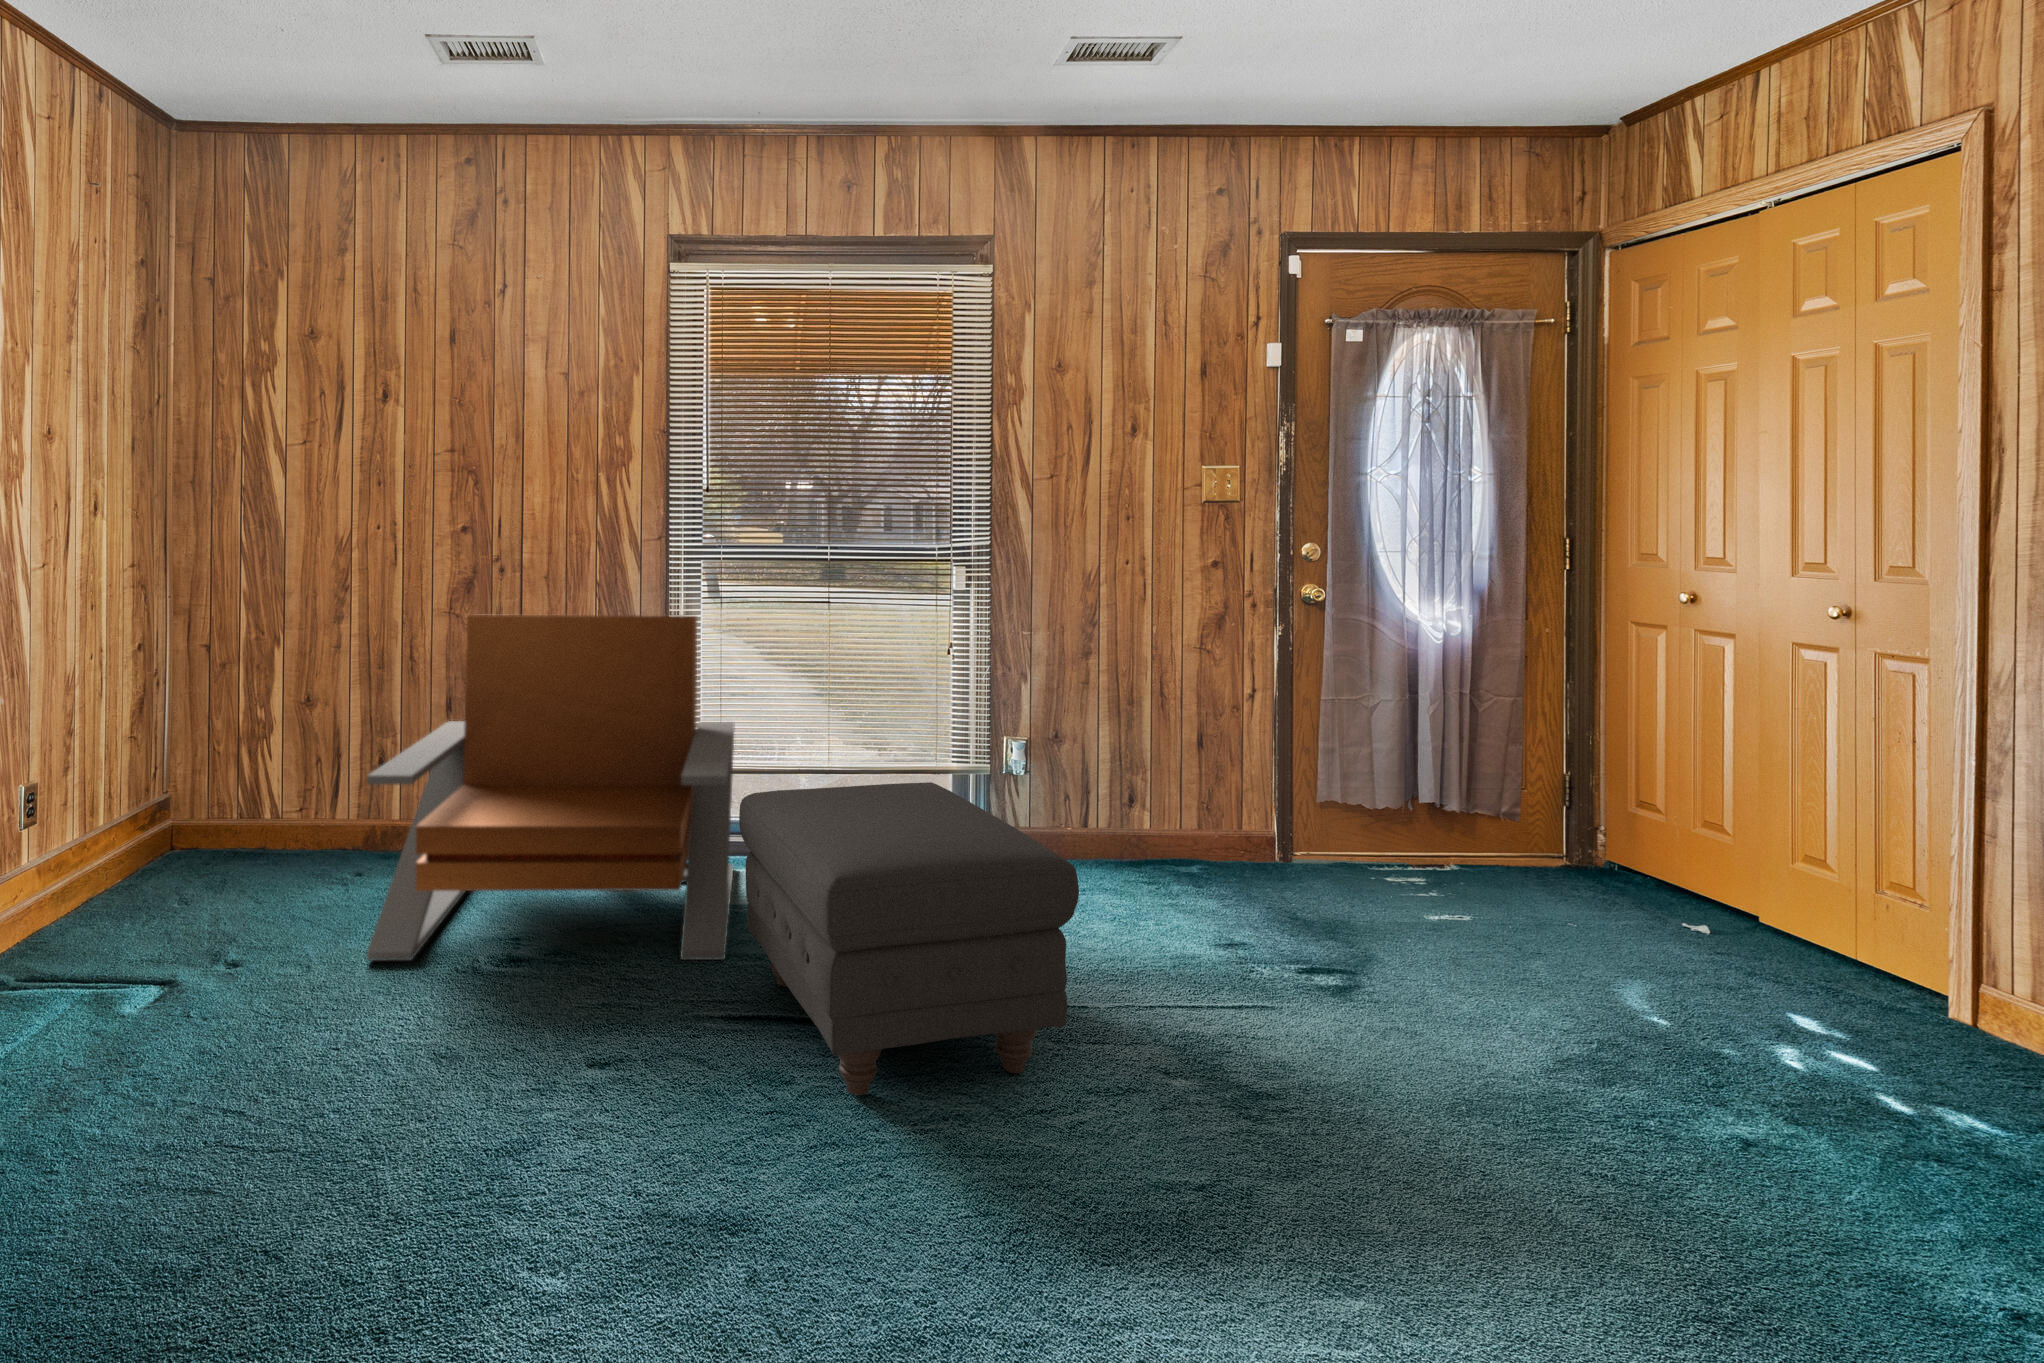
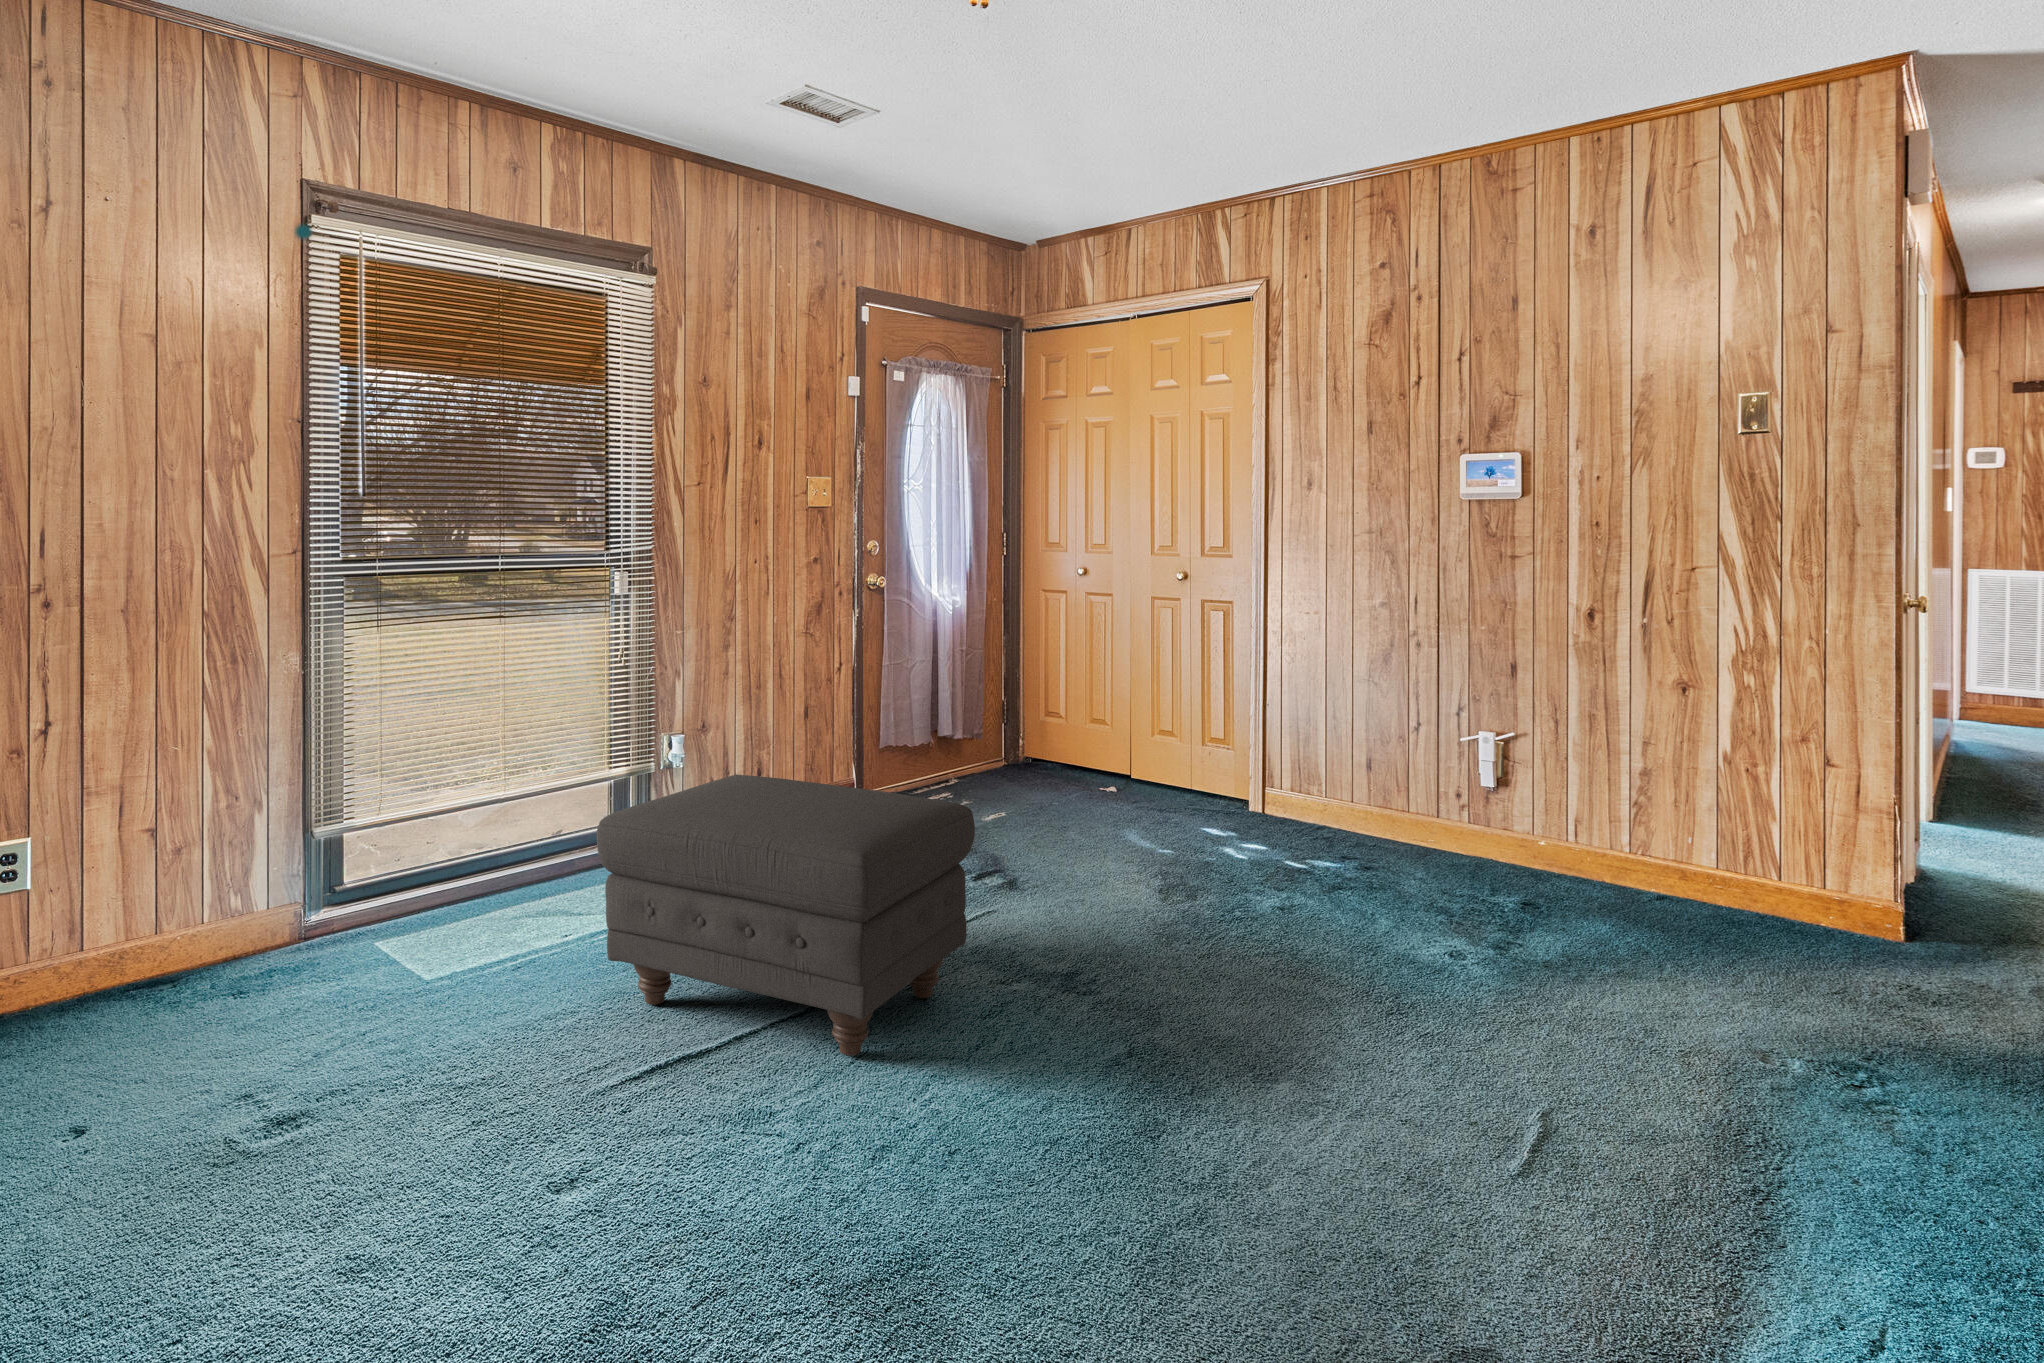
lounge chair: present [367,615,735,960] -> none [17,638,562,1156]

